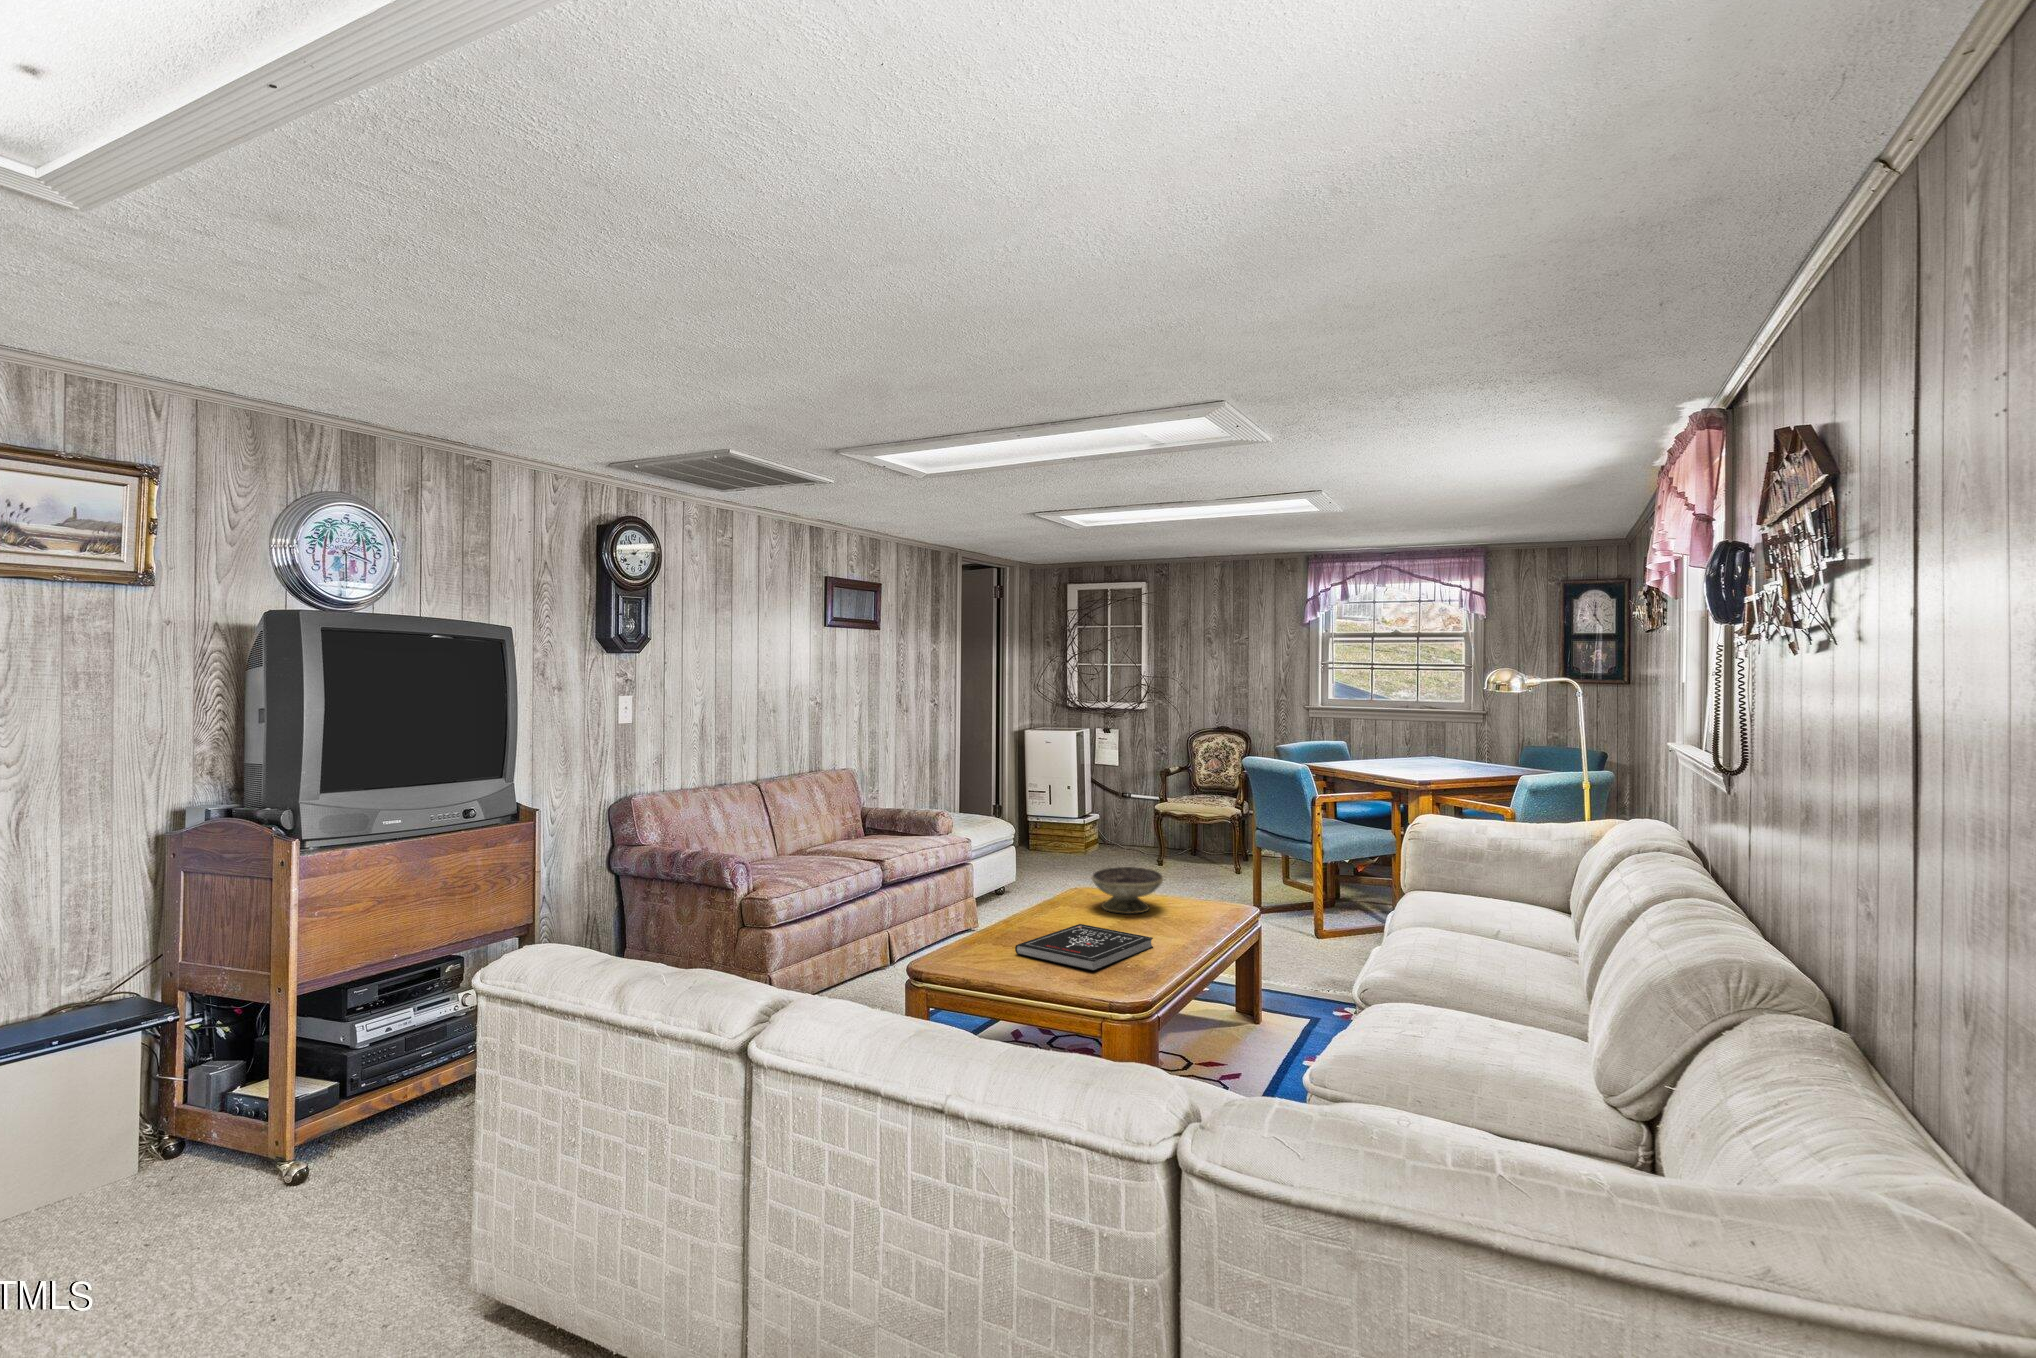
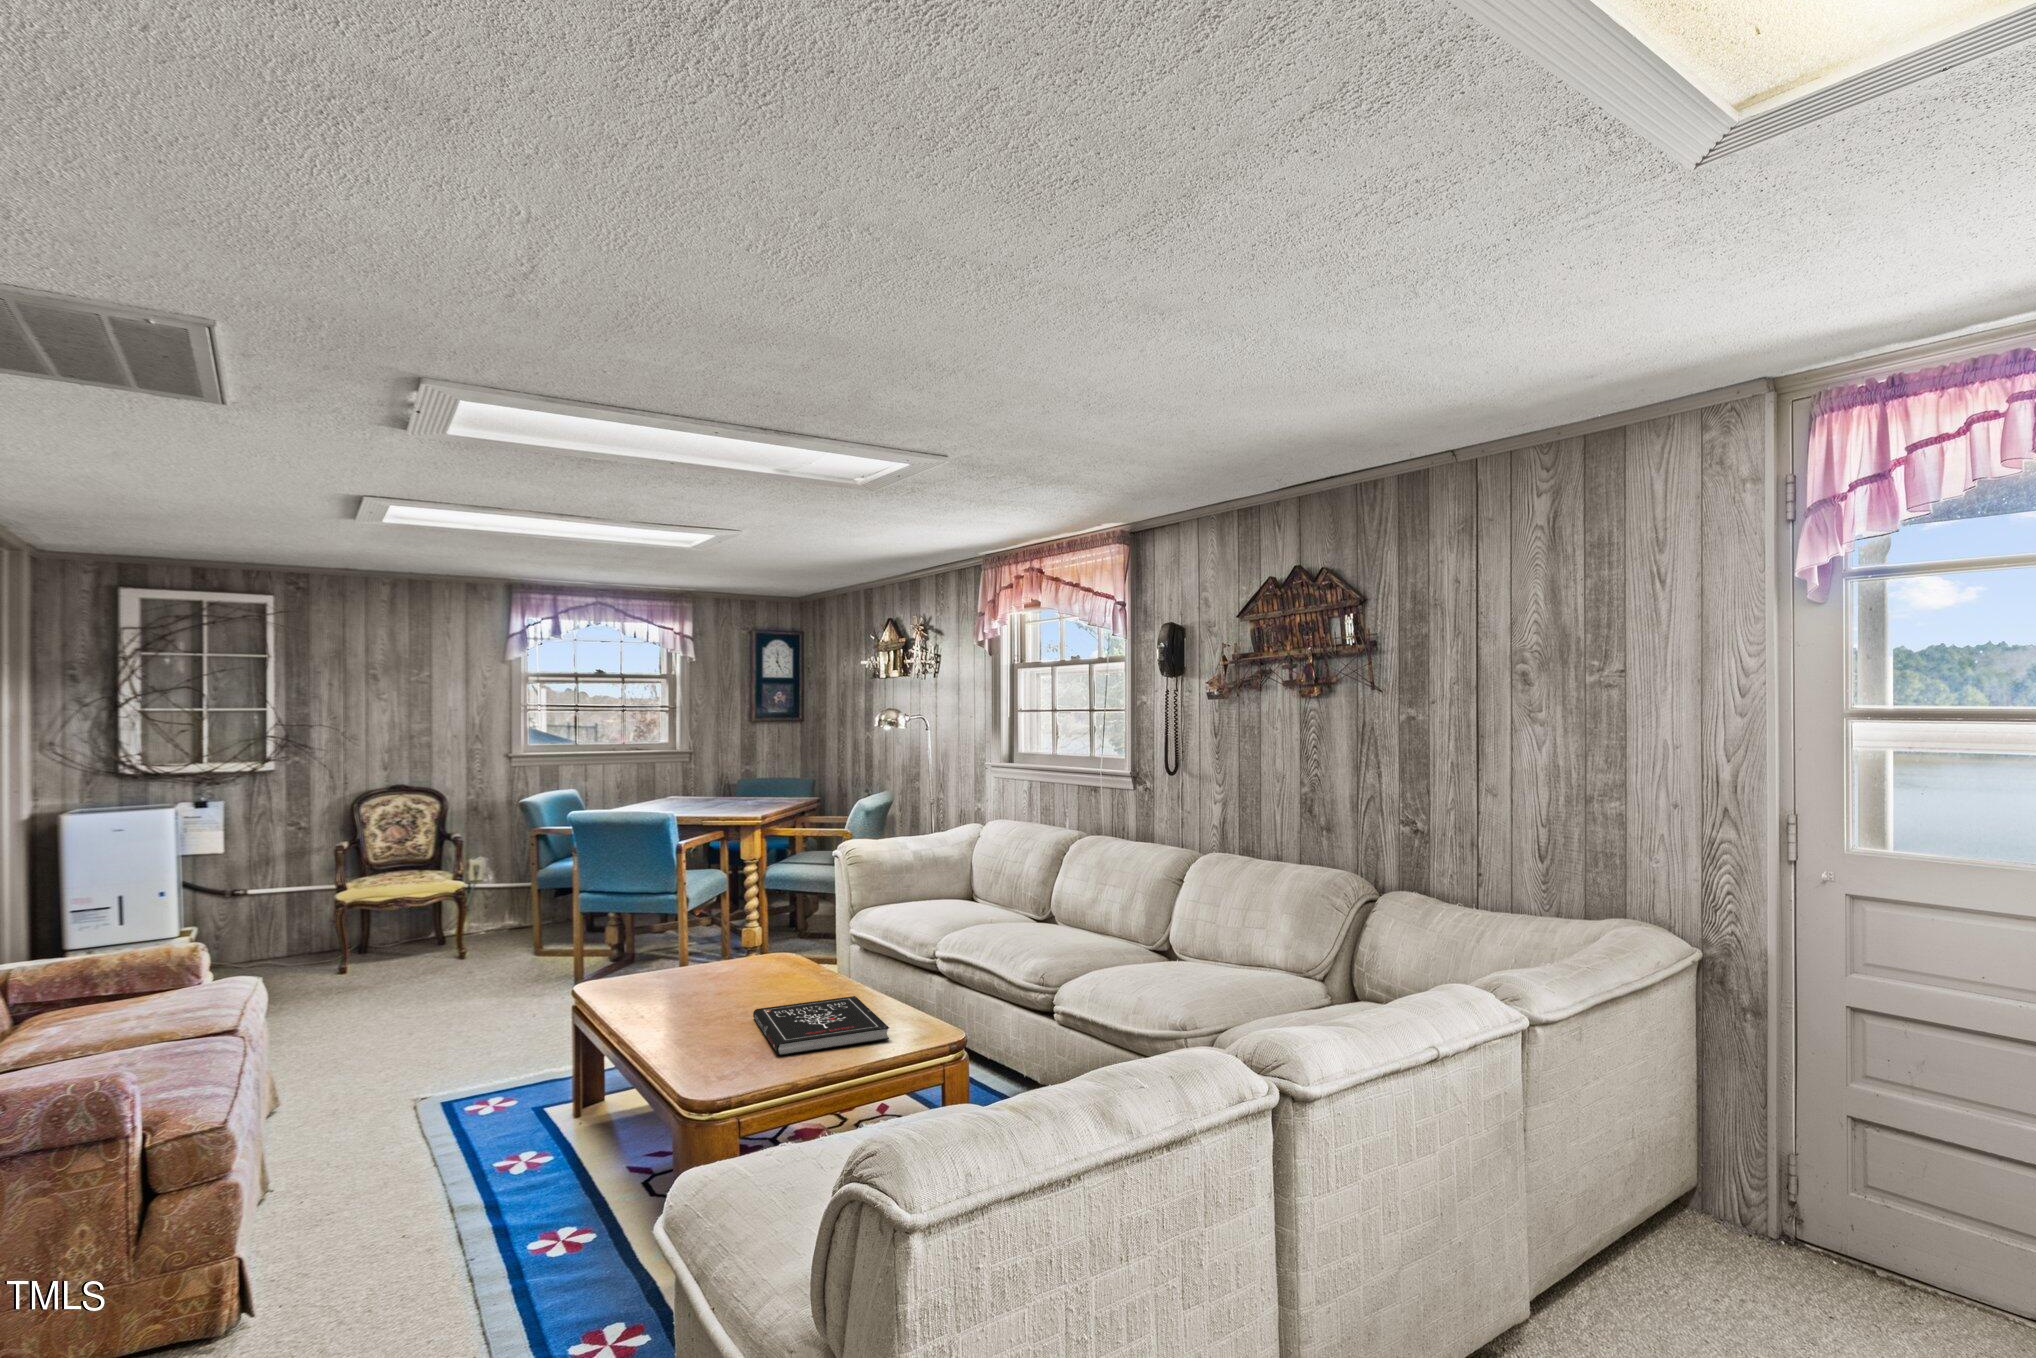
decorative bowl: present [1091,867,1163,914] -> none [679,937,768,995]

